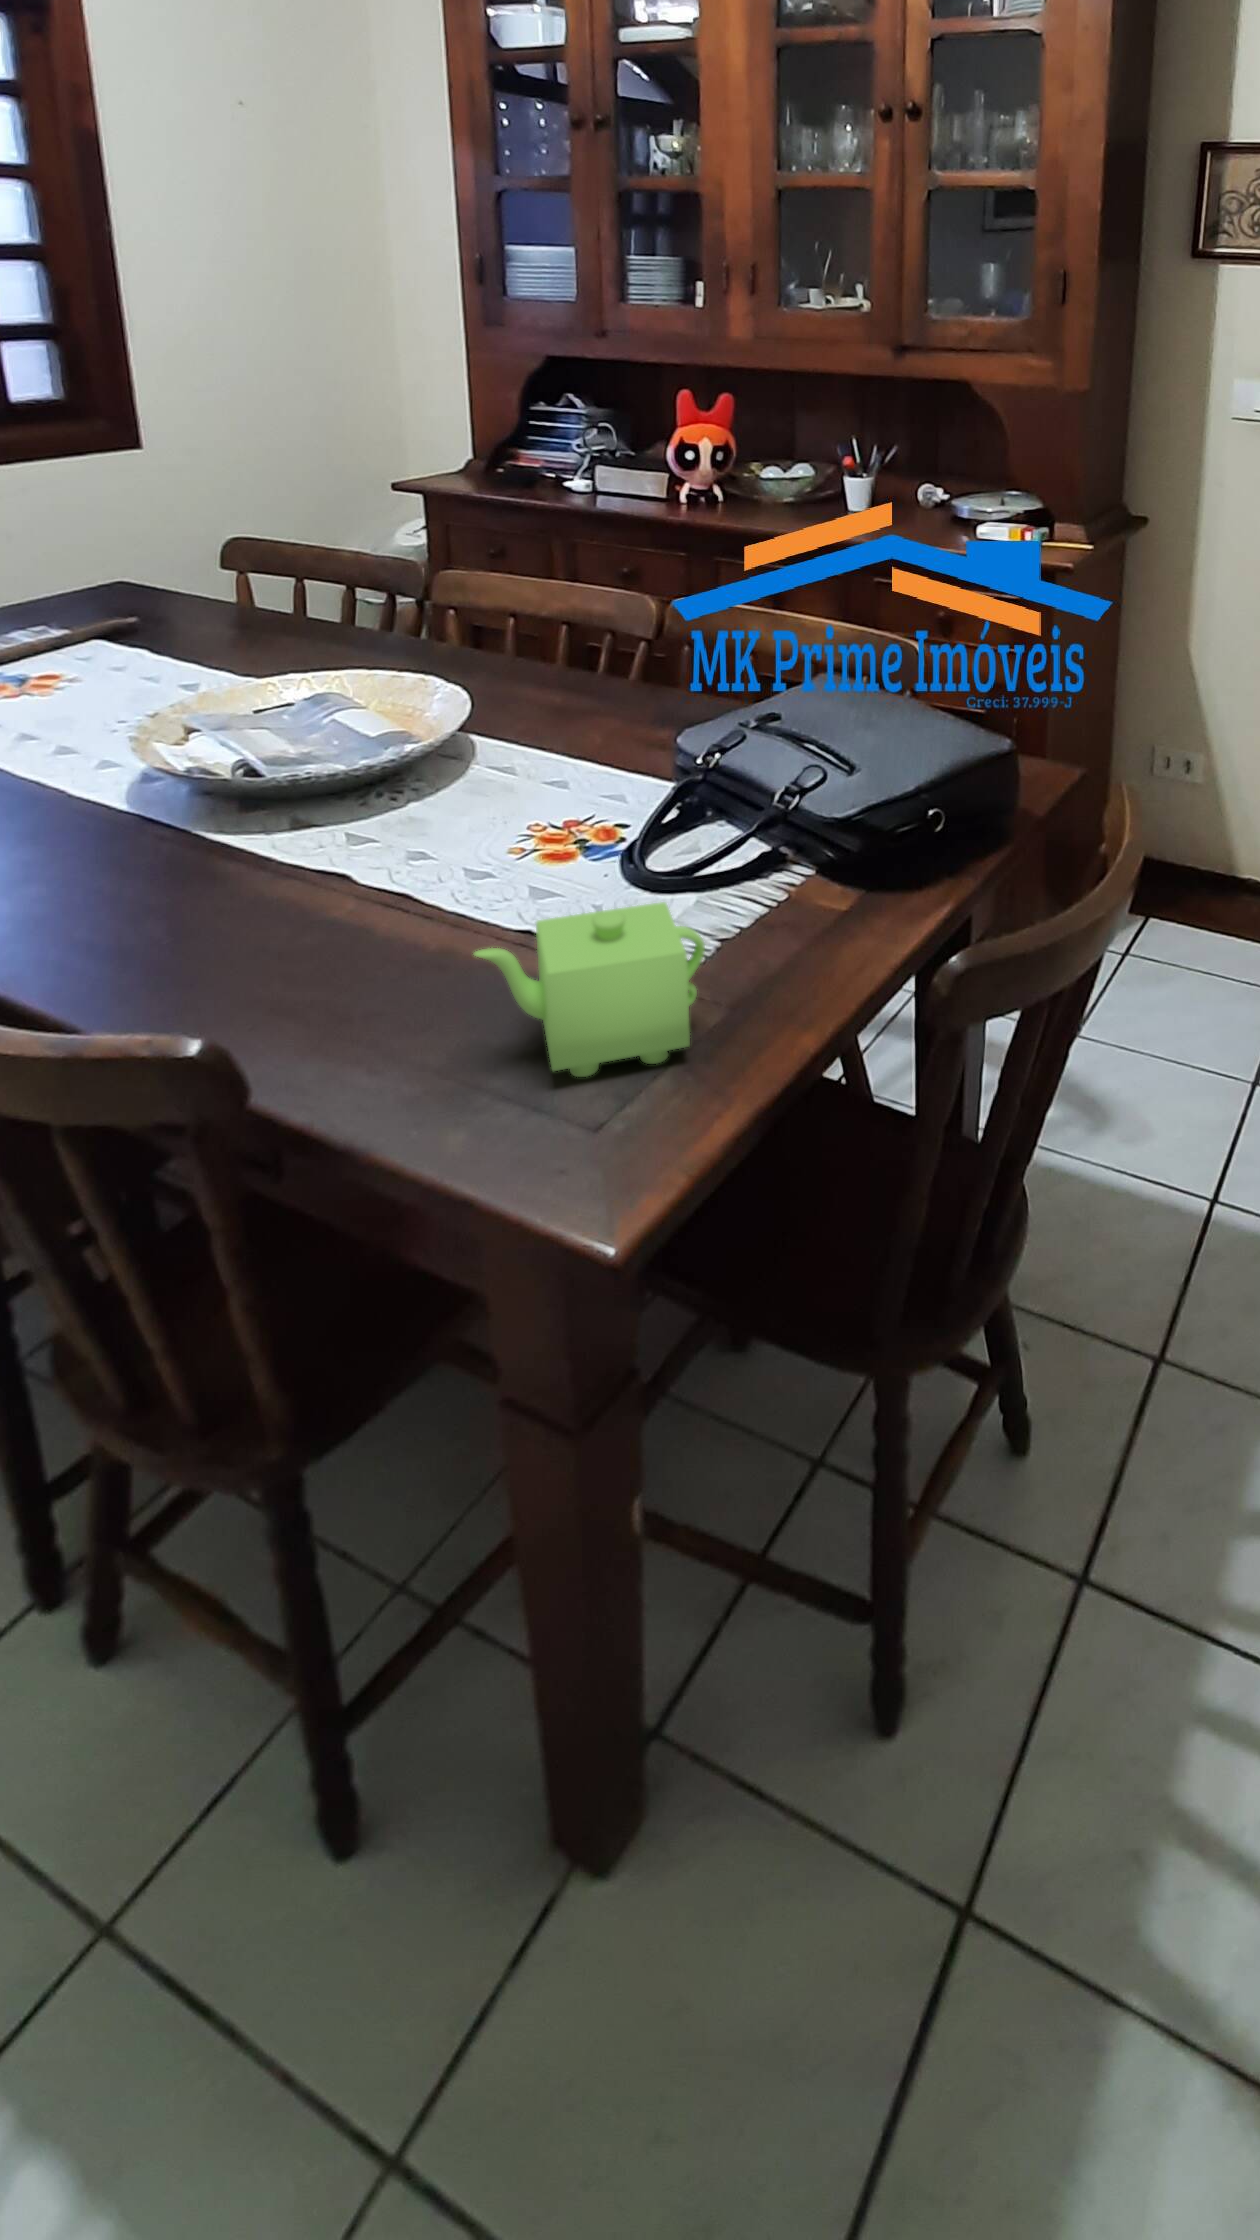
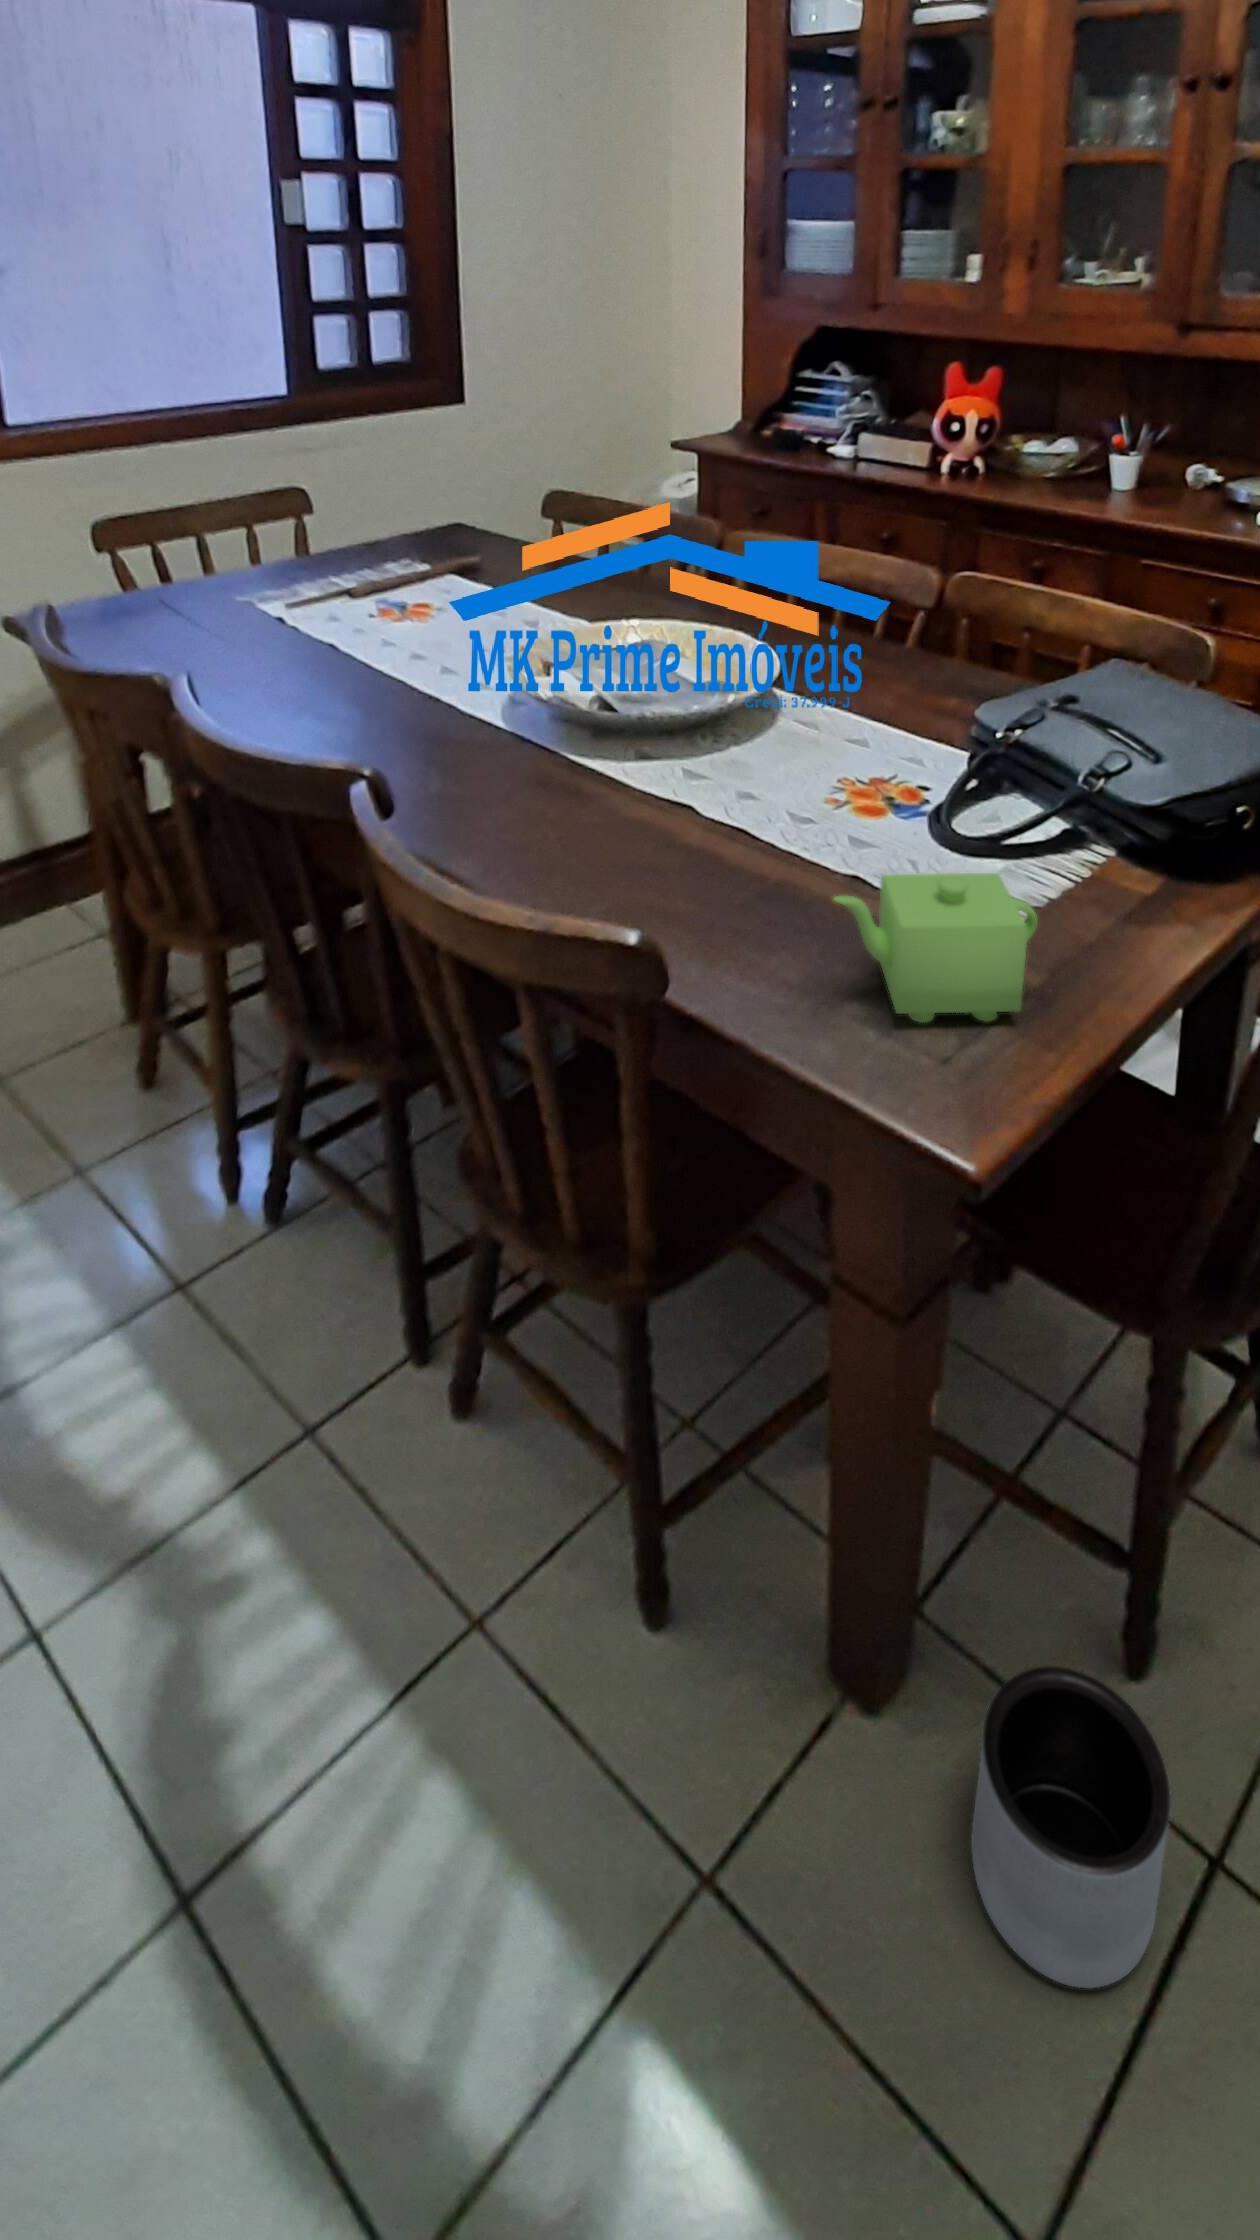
planter: none [712,1751,907,2107] -> present [971,1666,1171,1988]

